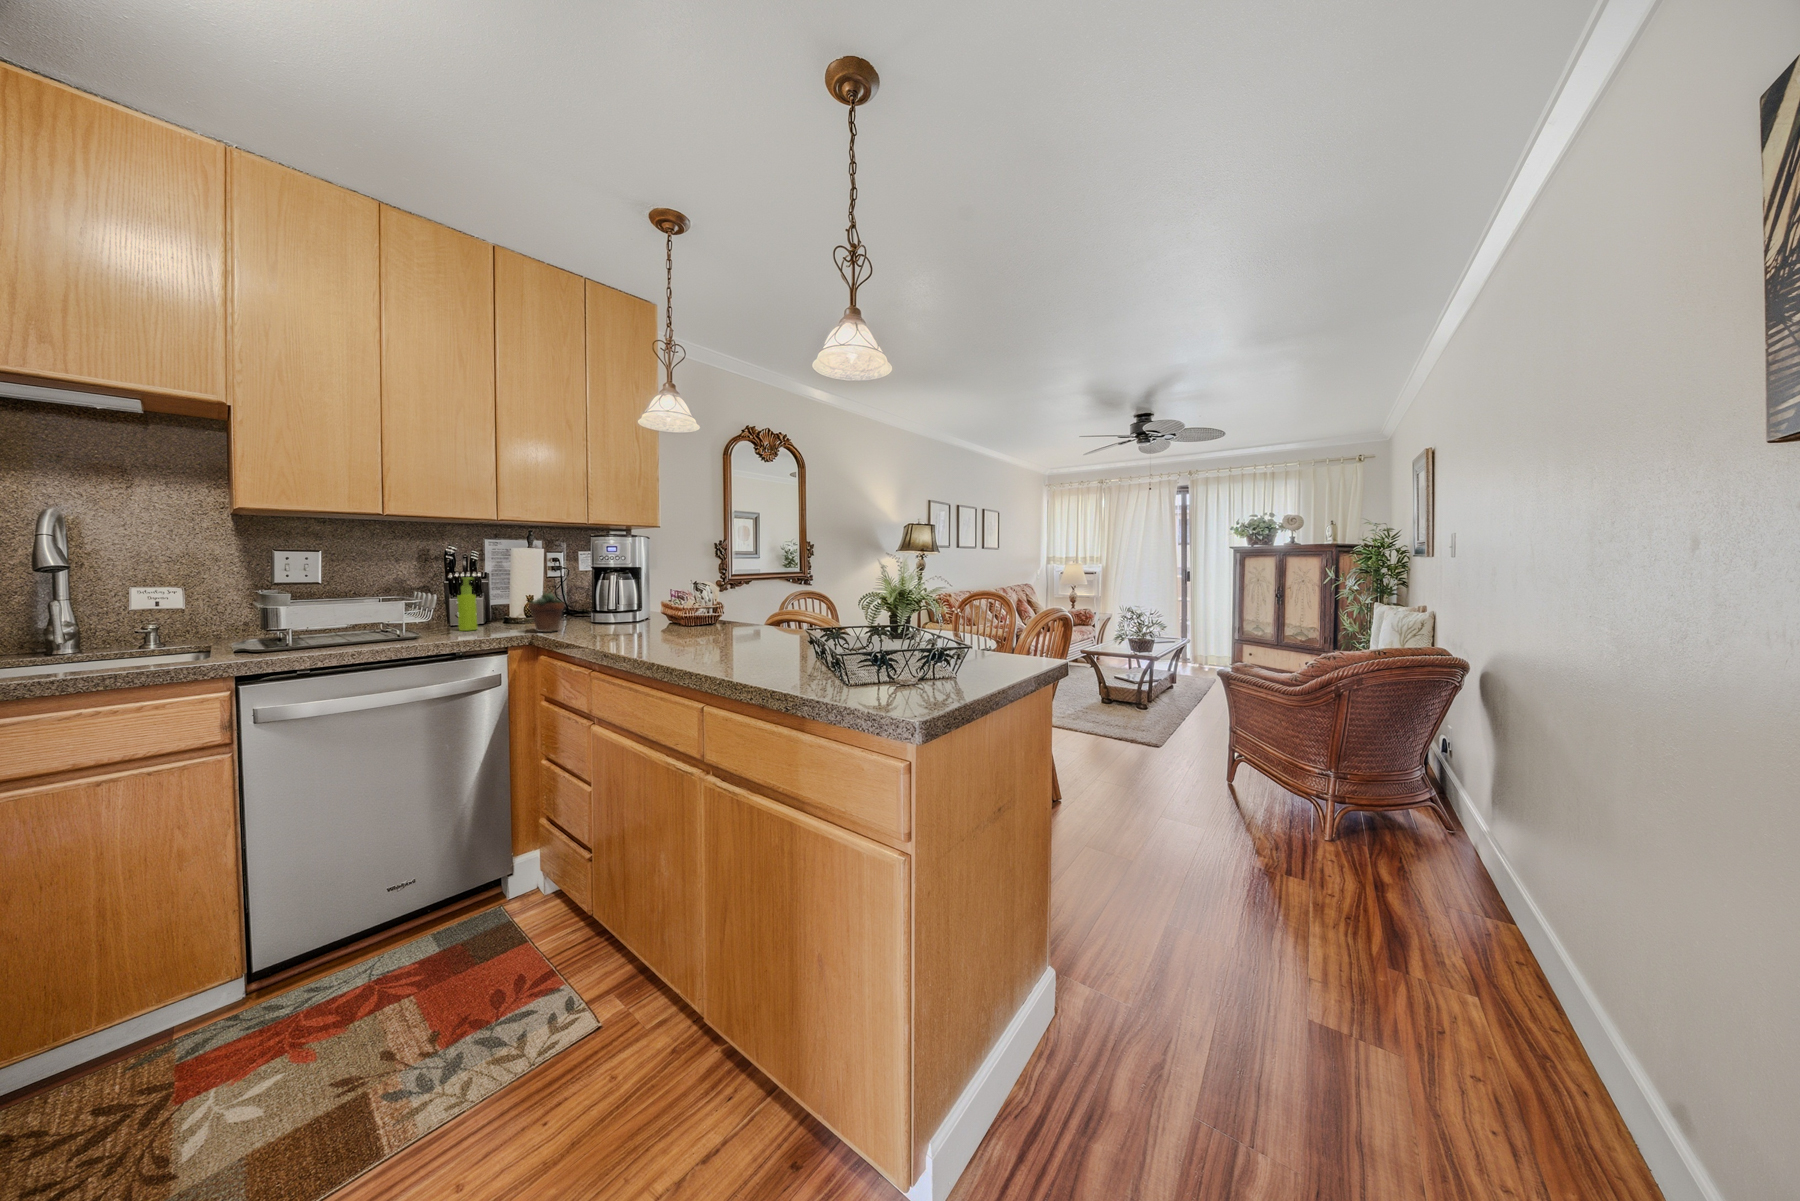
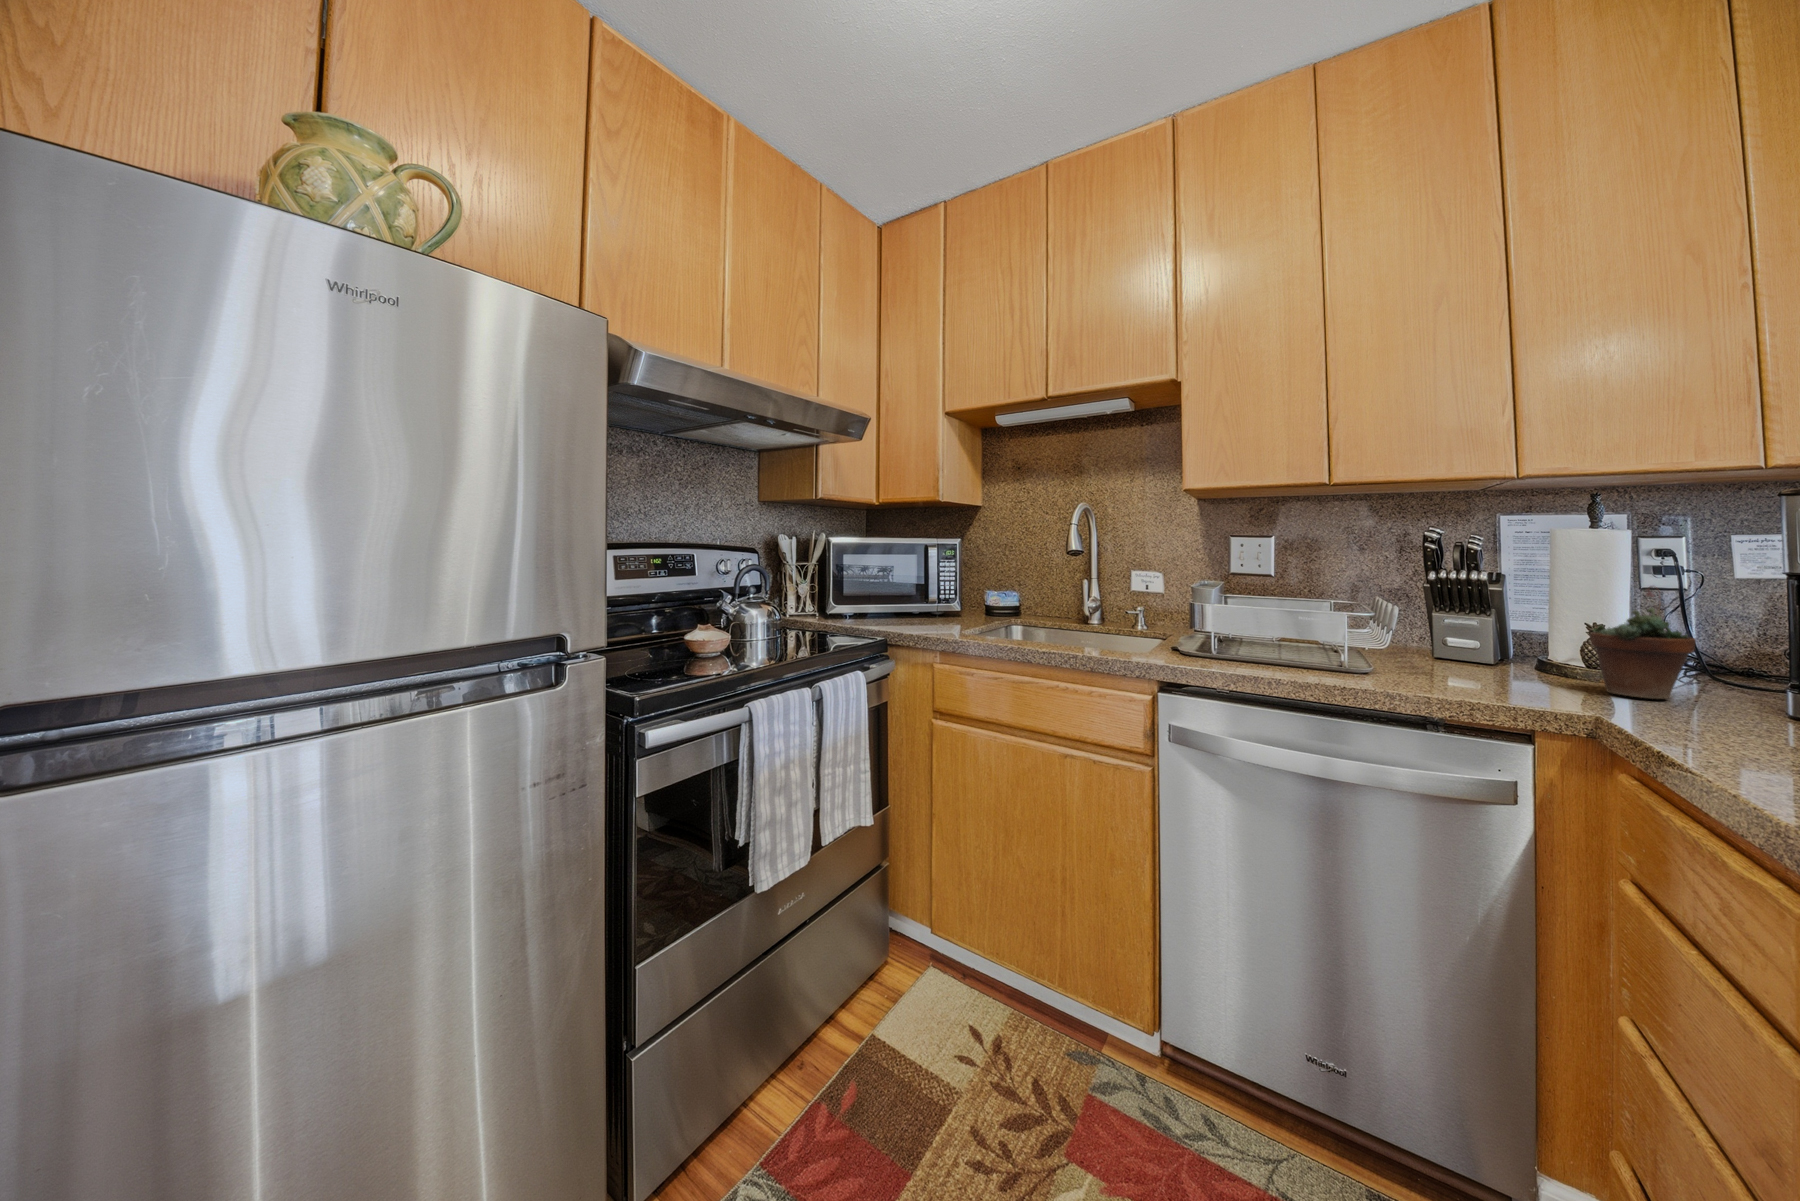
soap dispenser: present [457,577,478,631] -> none [1436,578,1474,669]

